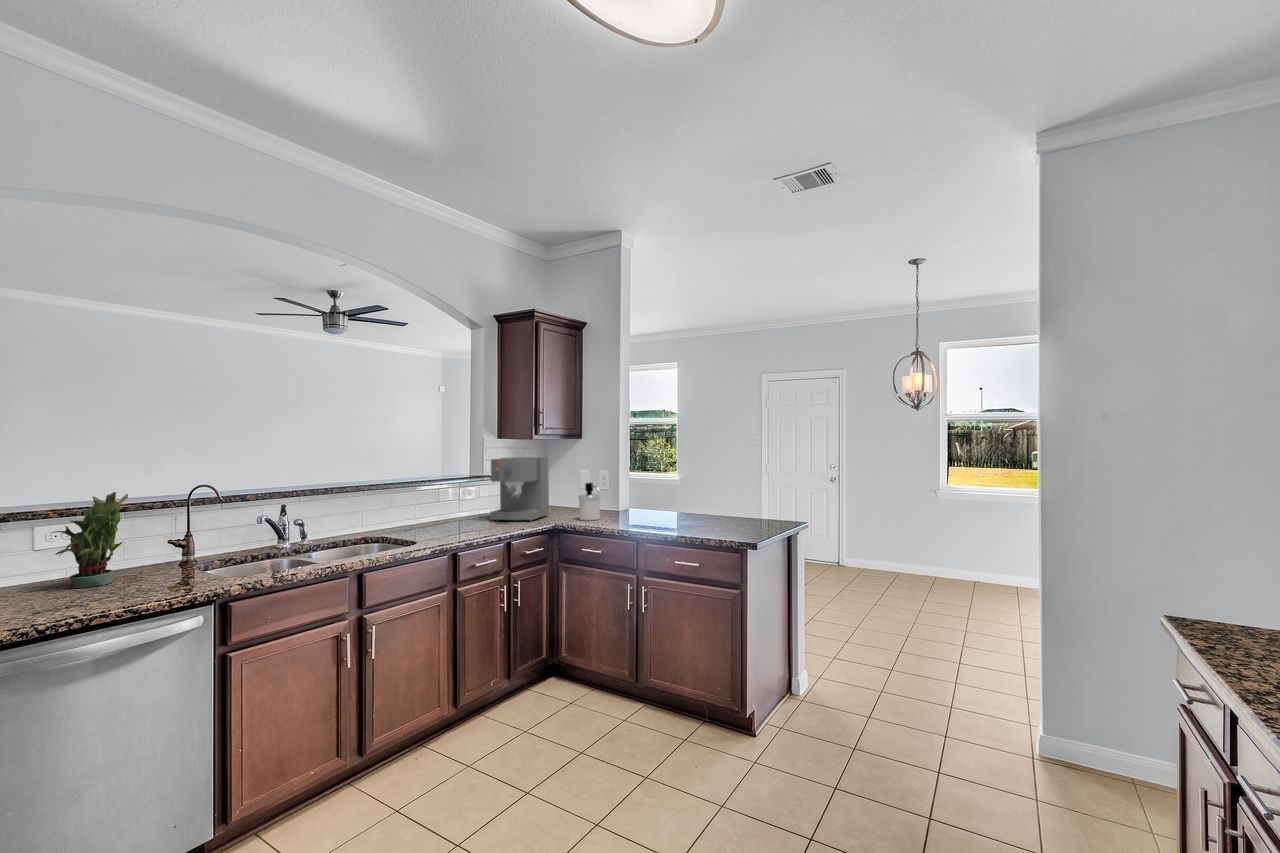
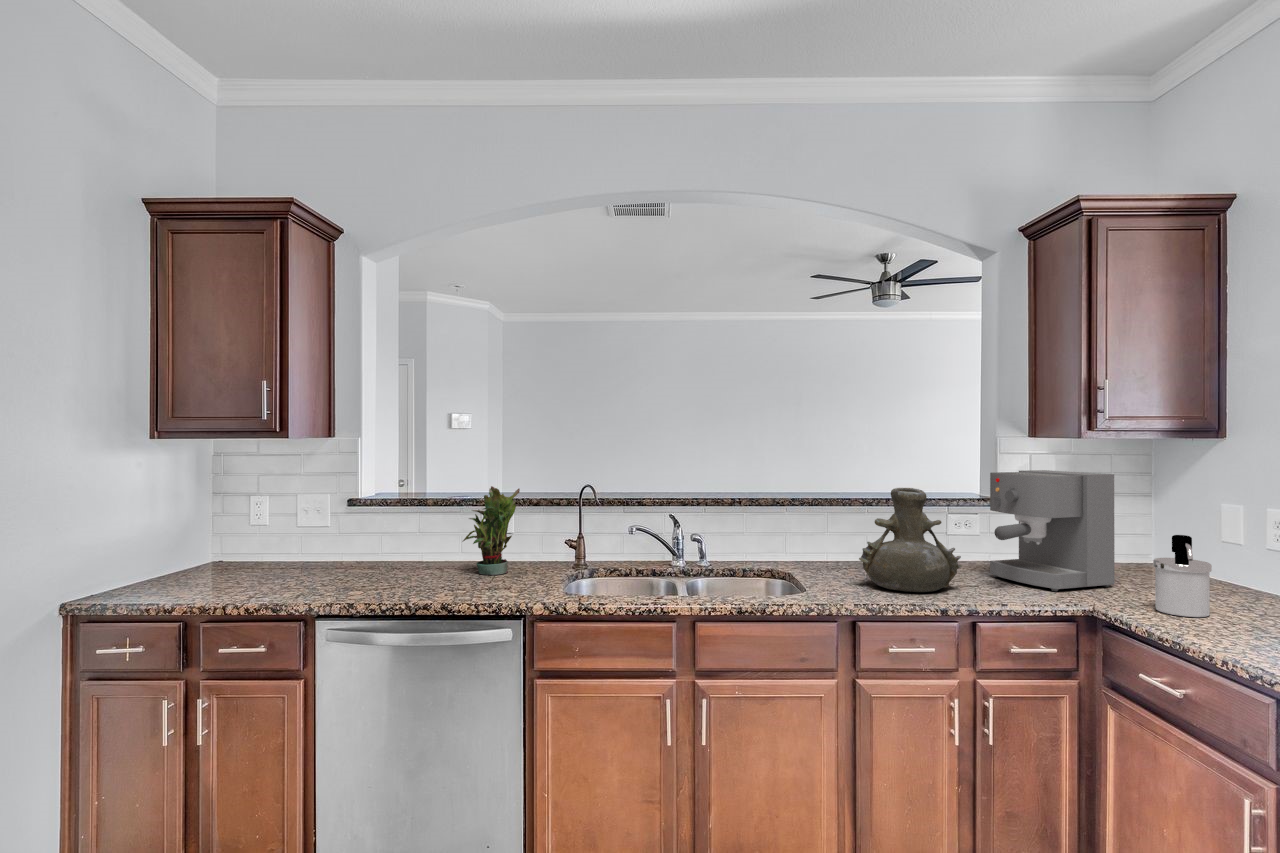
vase: none [437,470,494,533] -> present [859,488,962,592]

